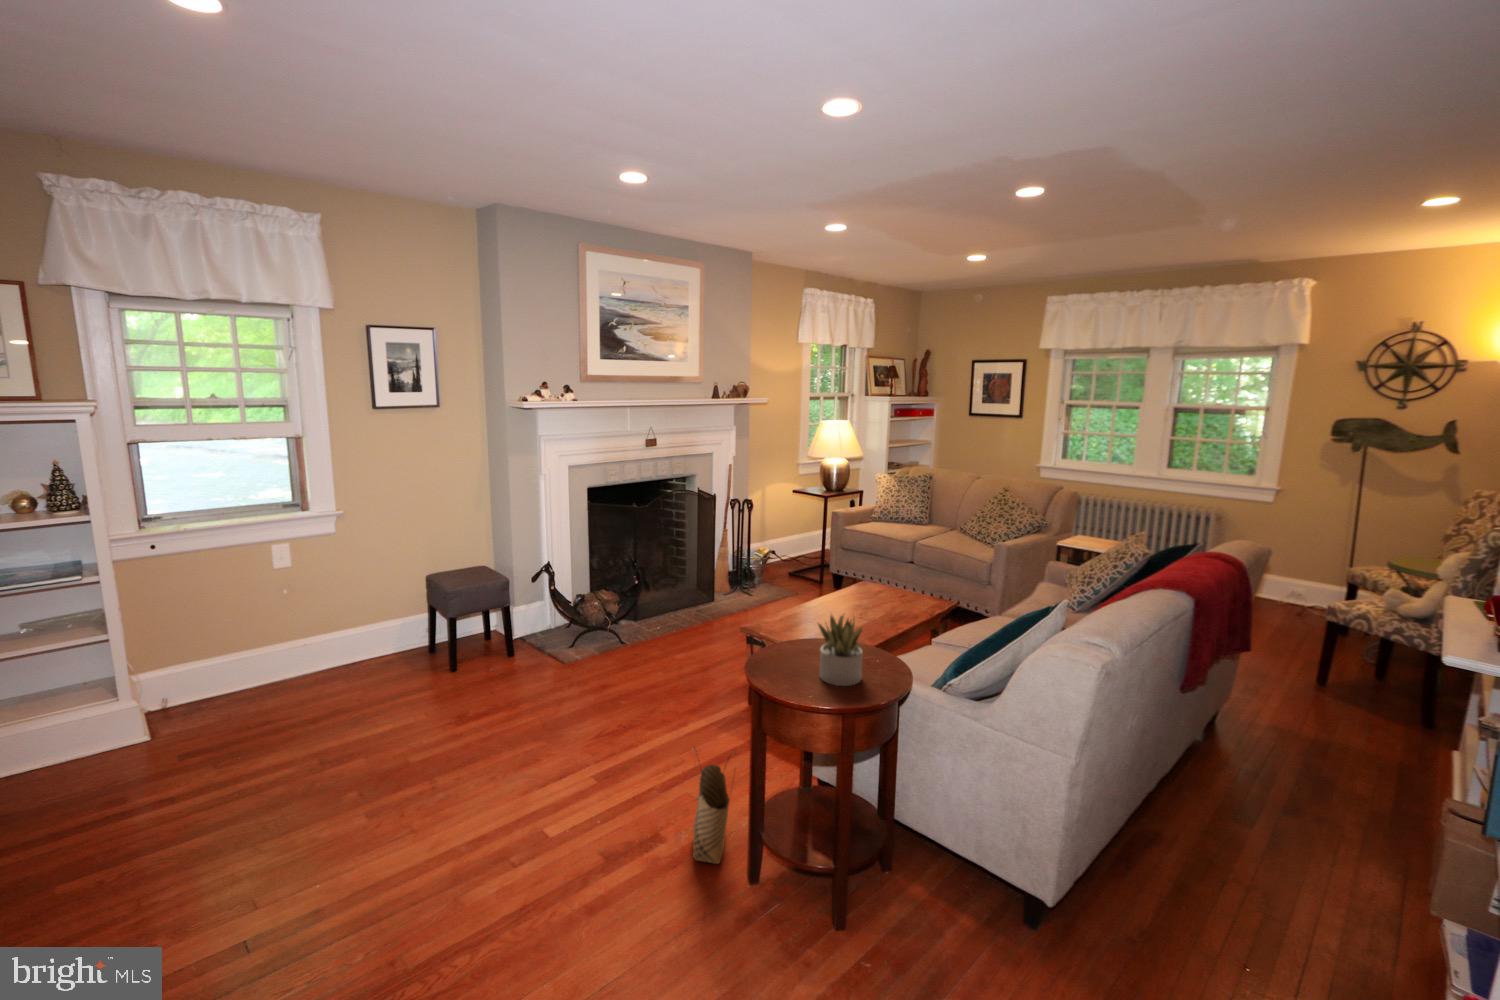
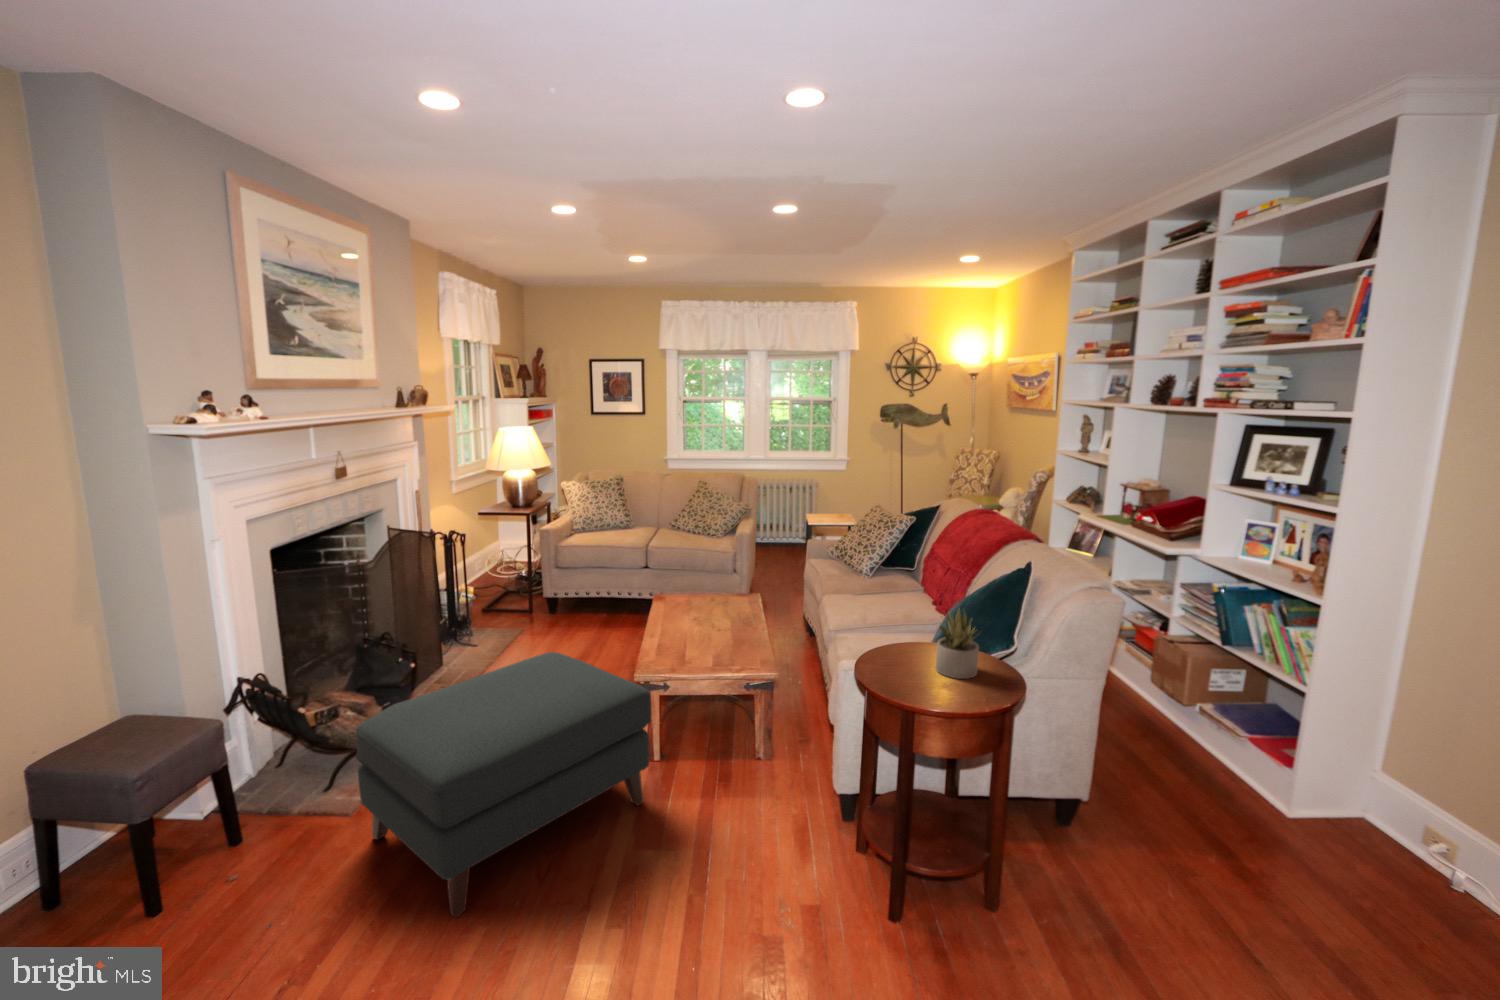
ottoman: none [531,590,717,728] -> present [356,652,651,917]
woven basket: present [693,751,736,864] -> none [781,794,860,930]

